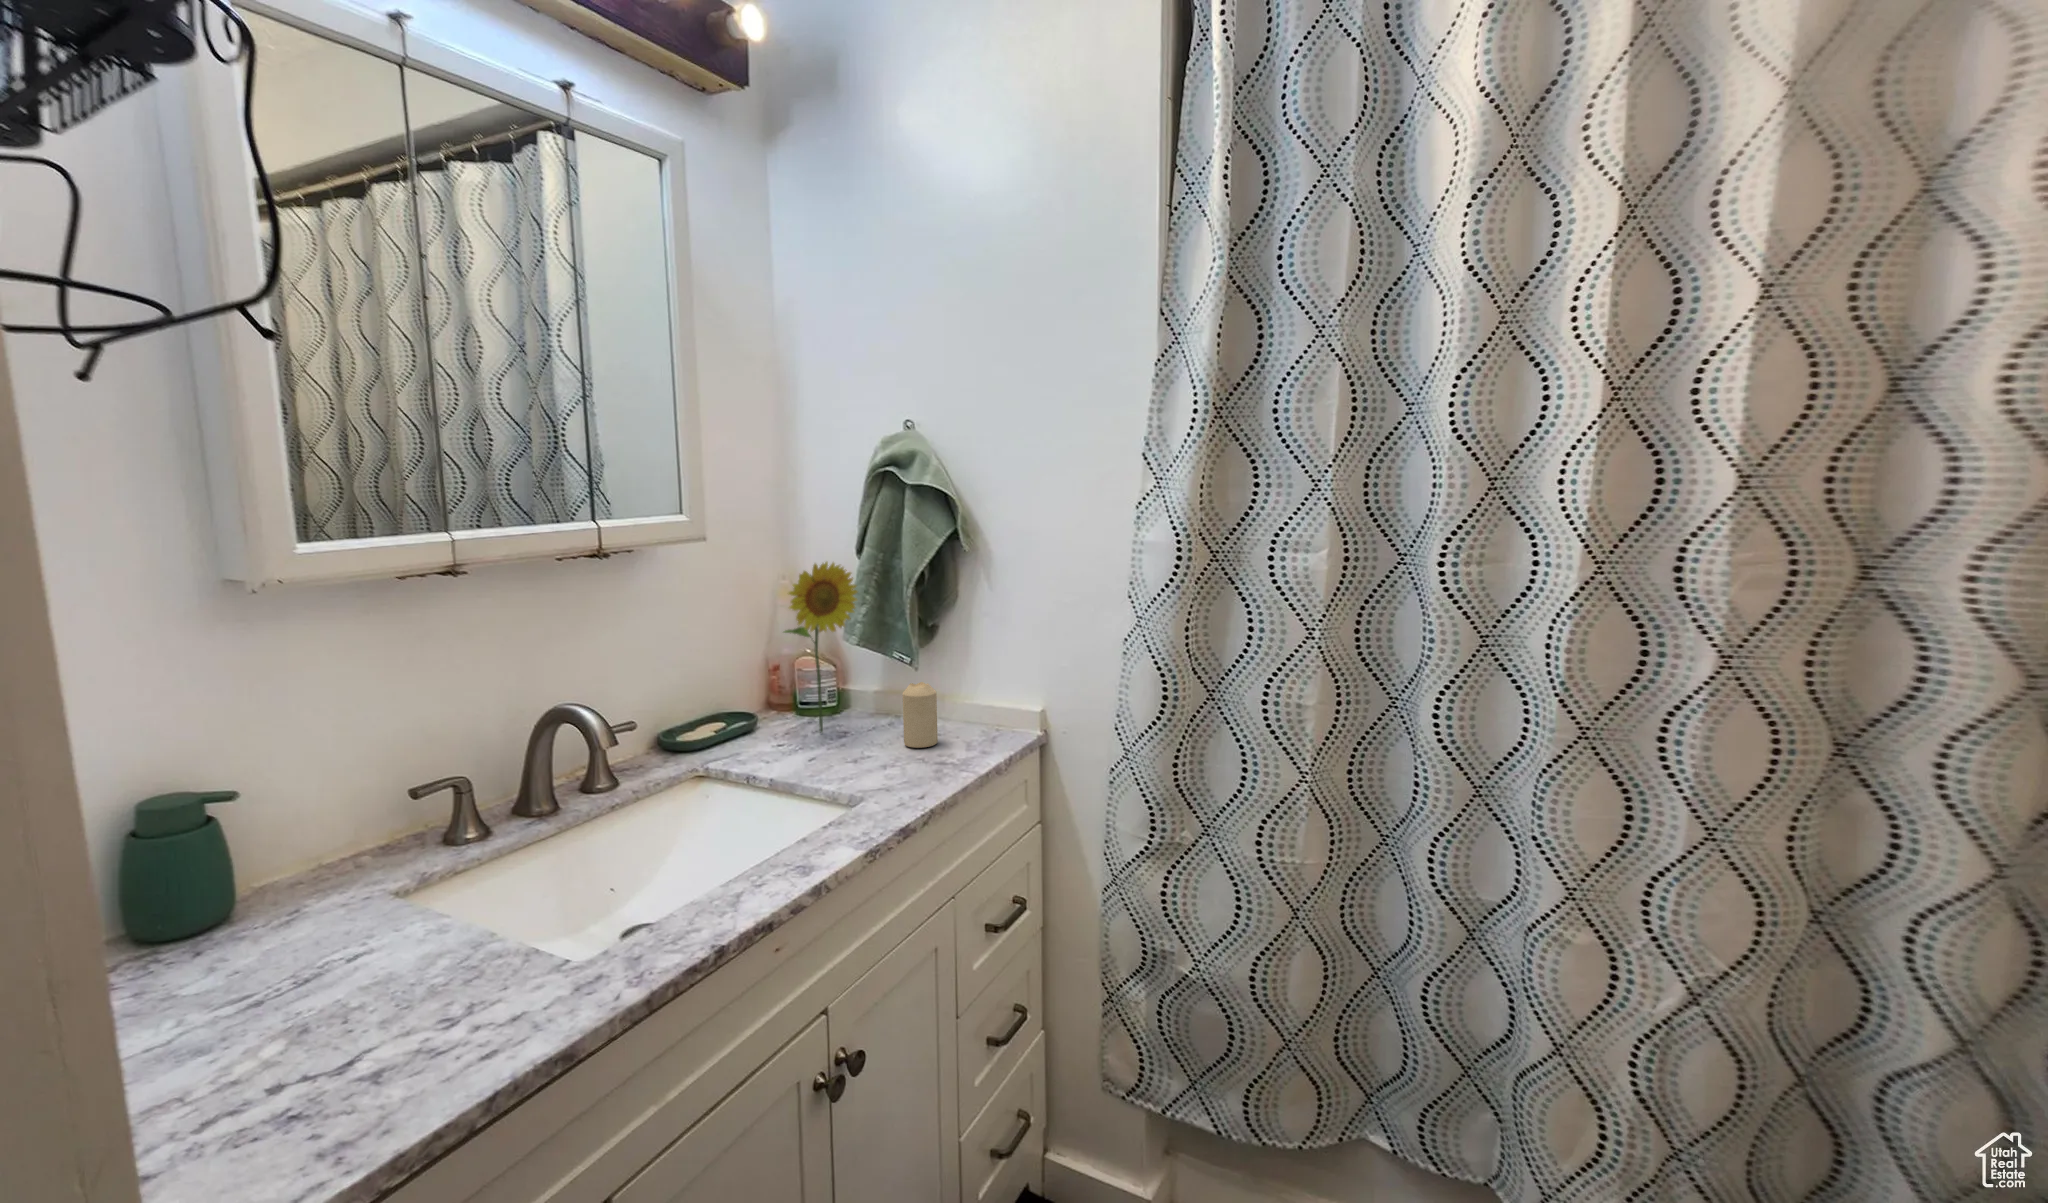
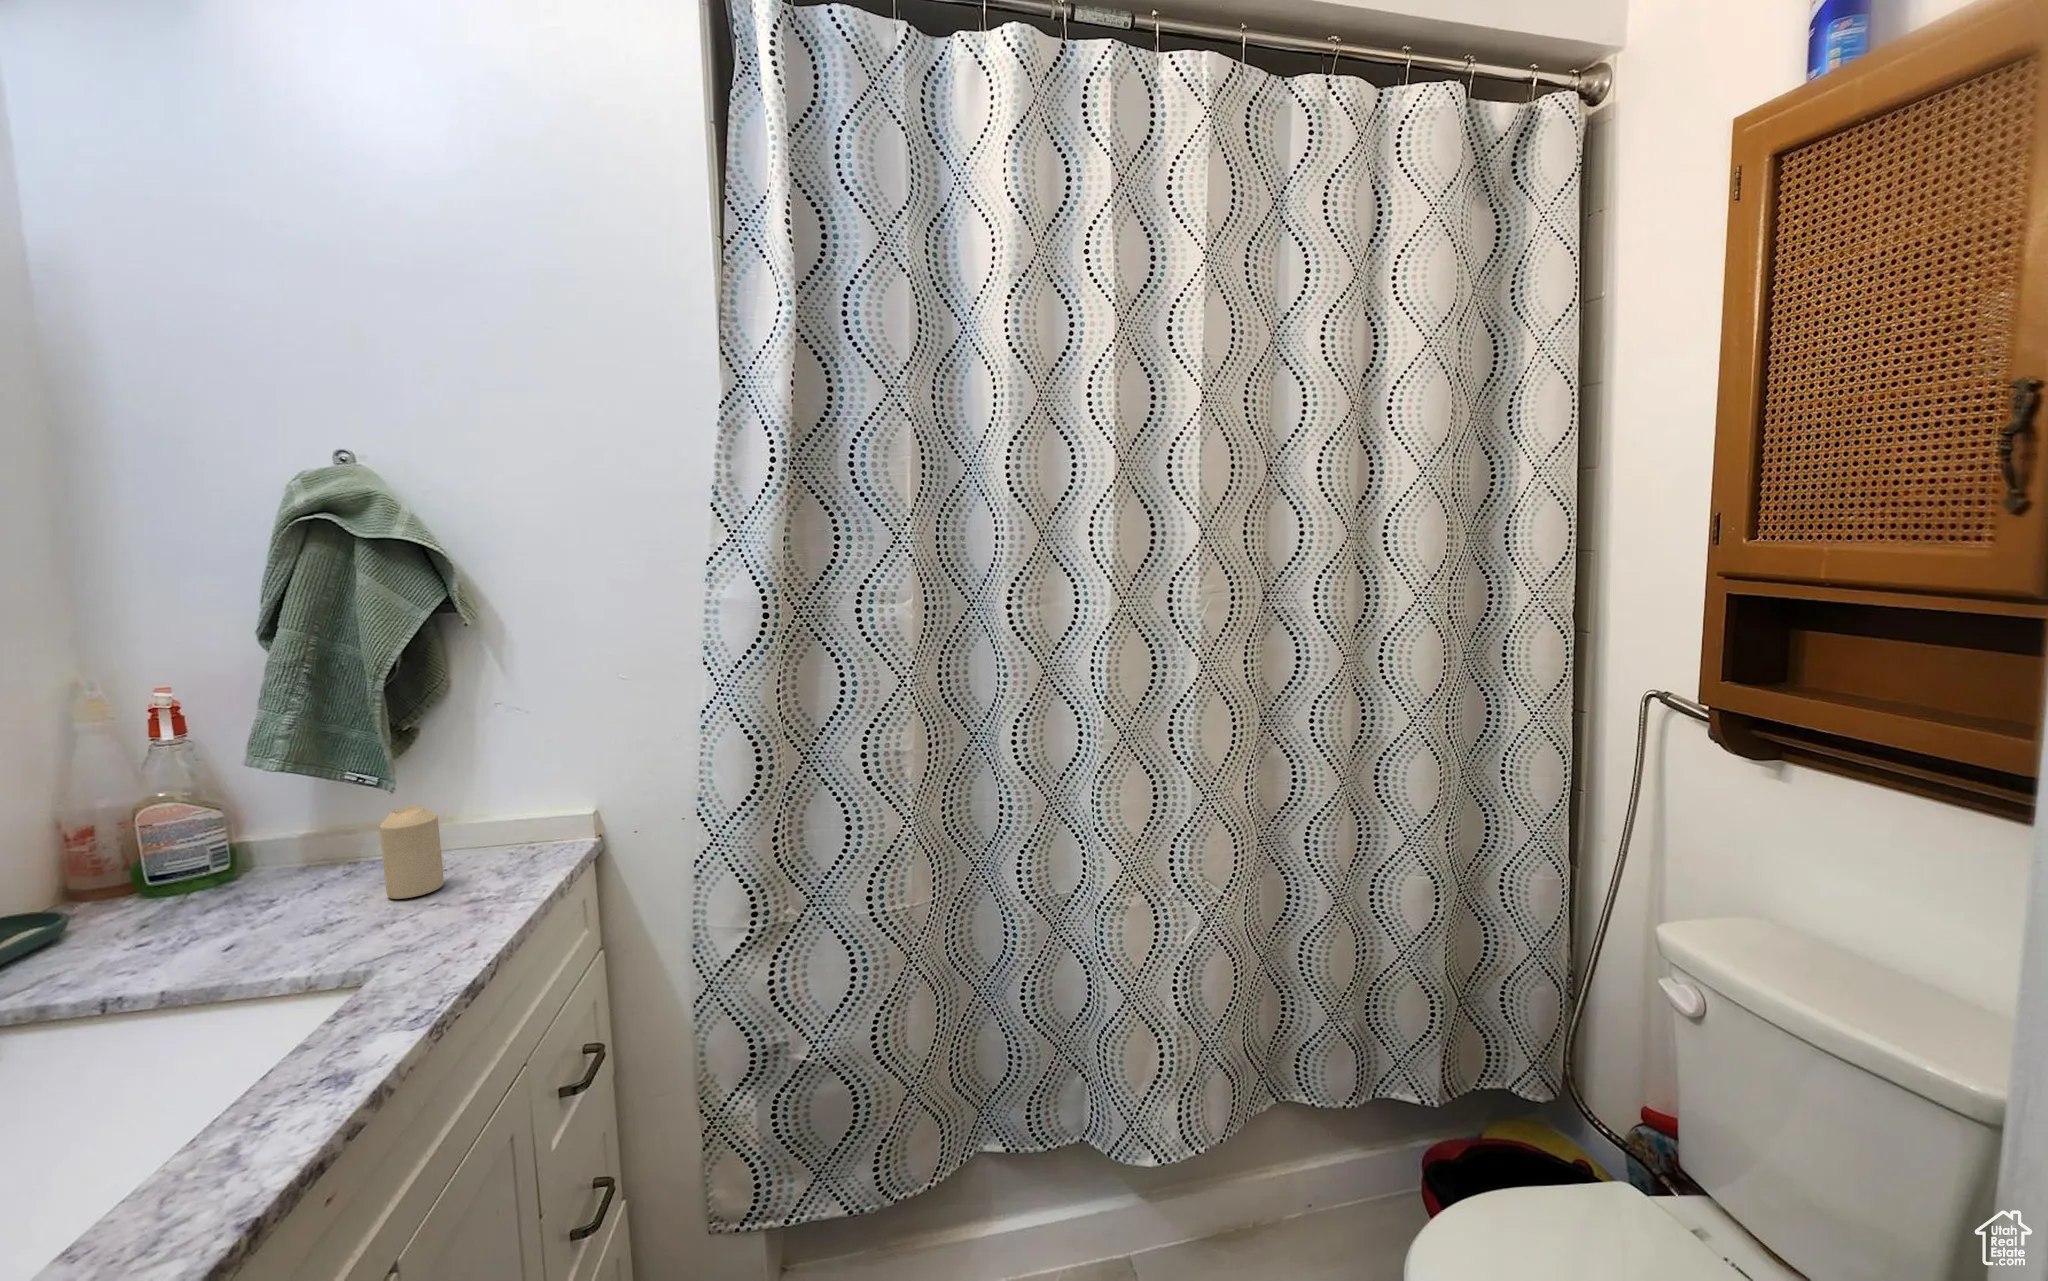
flower: present [784,562,857,733] -> none [118,651,278,916]

